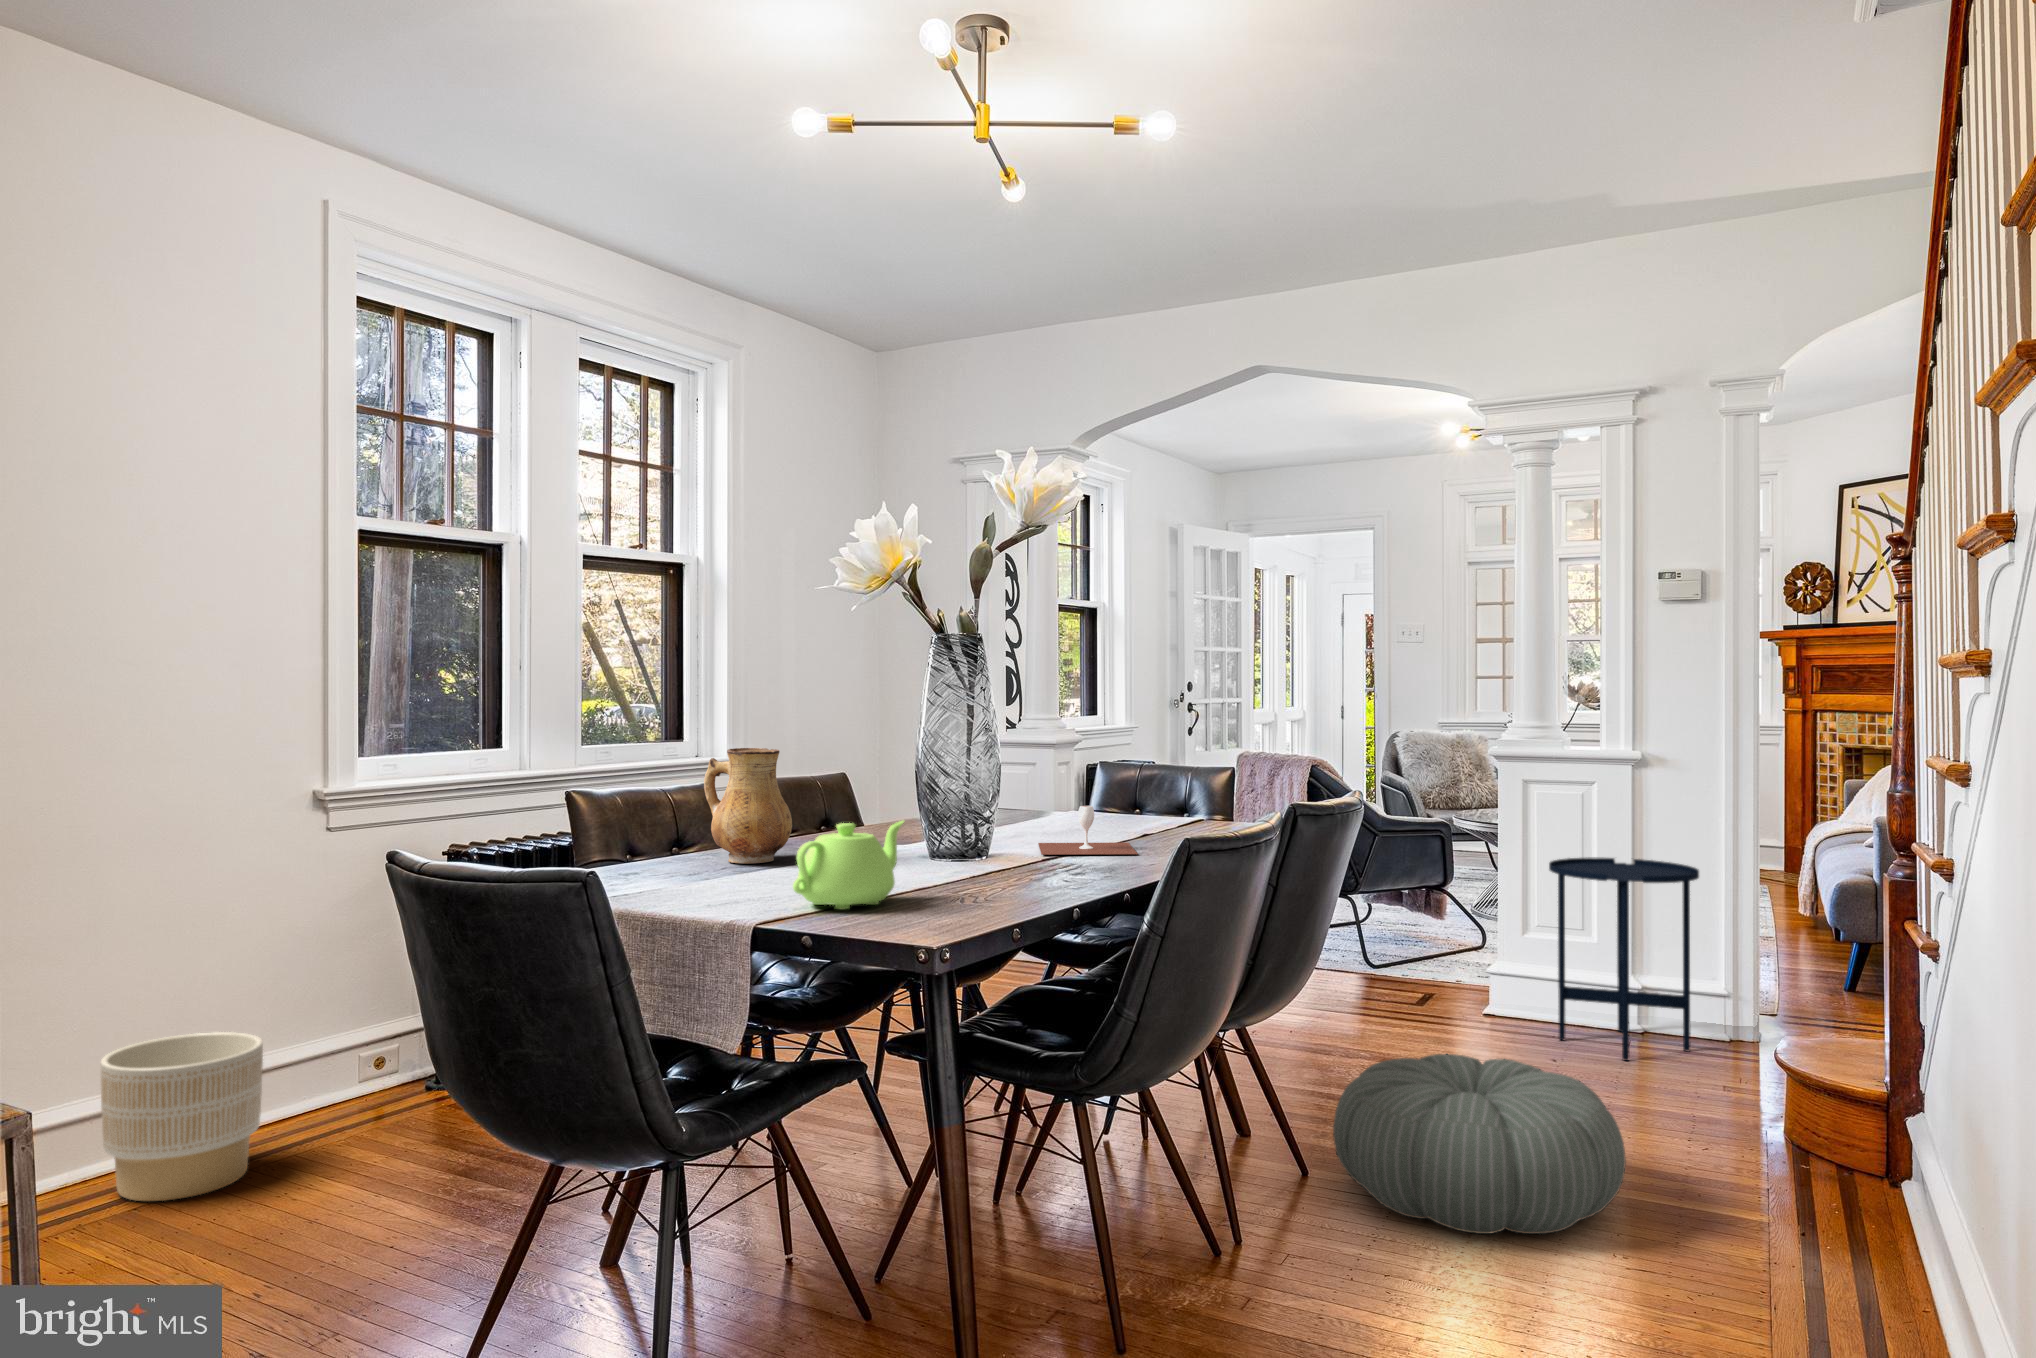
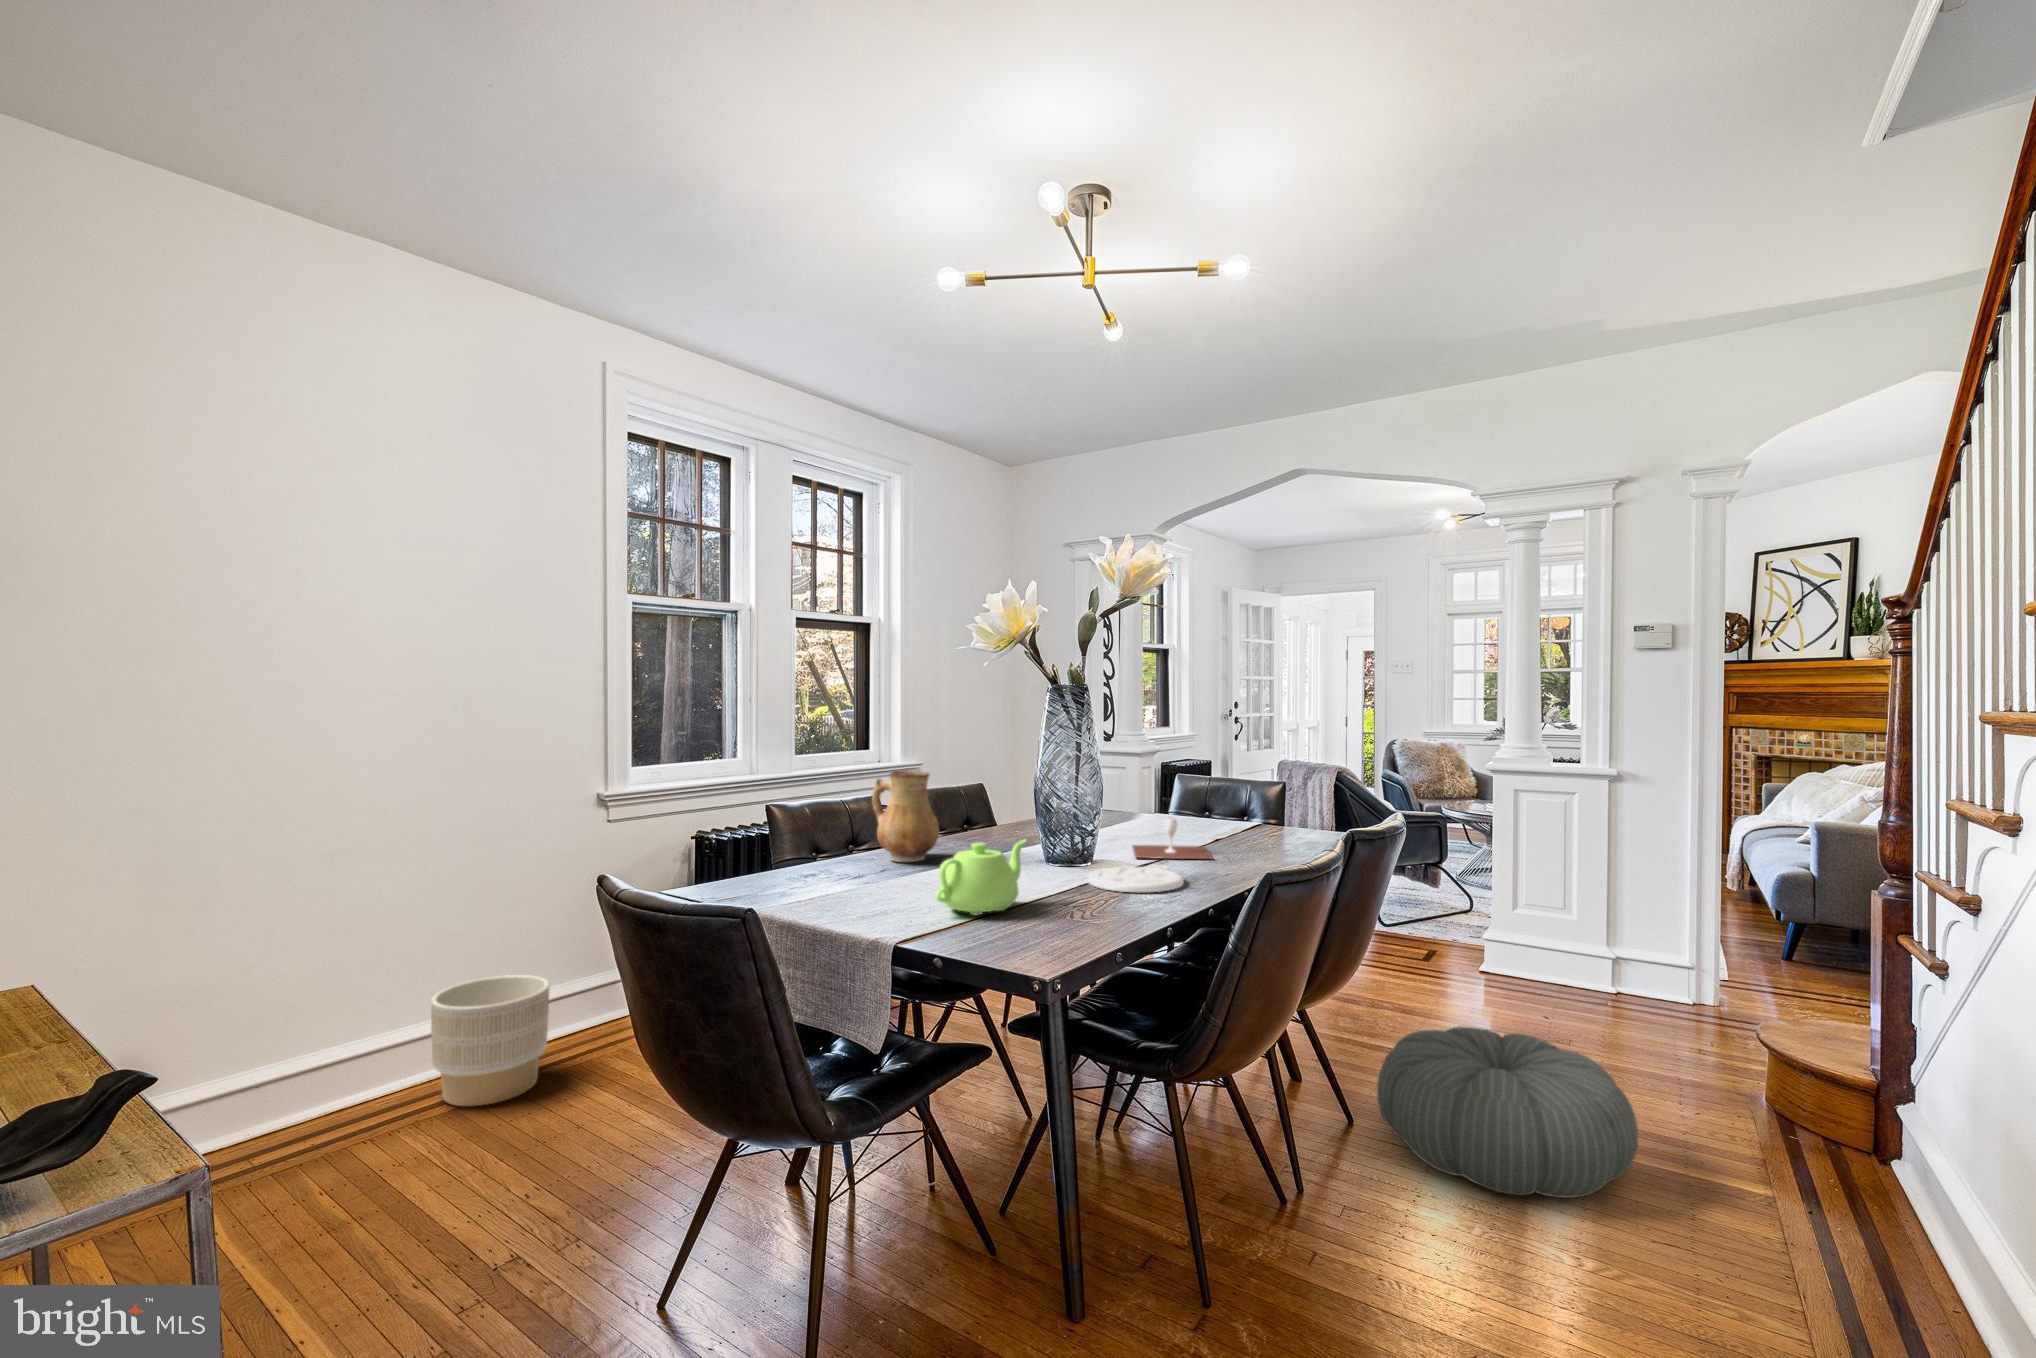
side table: present [1549,857,1699,1061] -> none [1538,853,1669,1022]
plate: none [980,859,1098,885] -> present [1087,865,1184,892]

